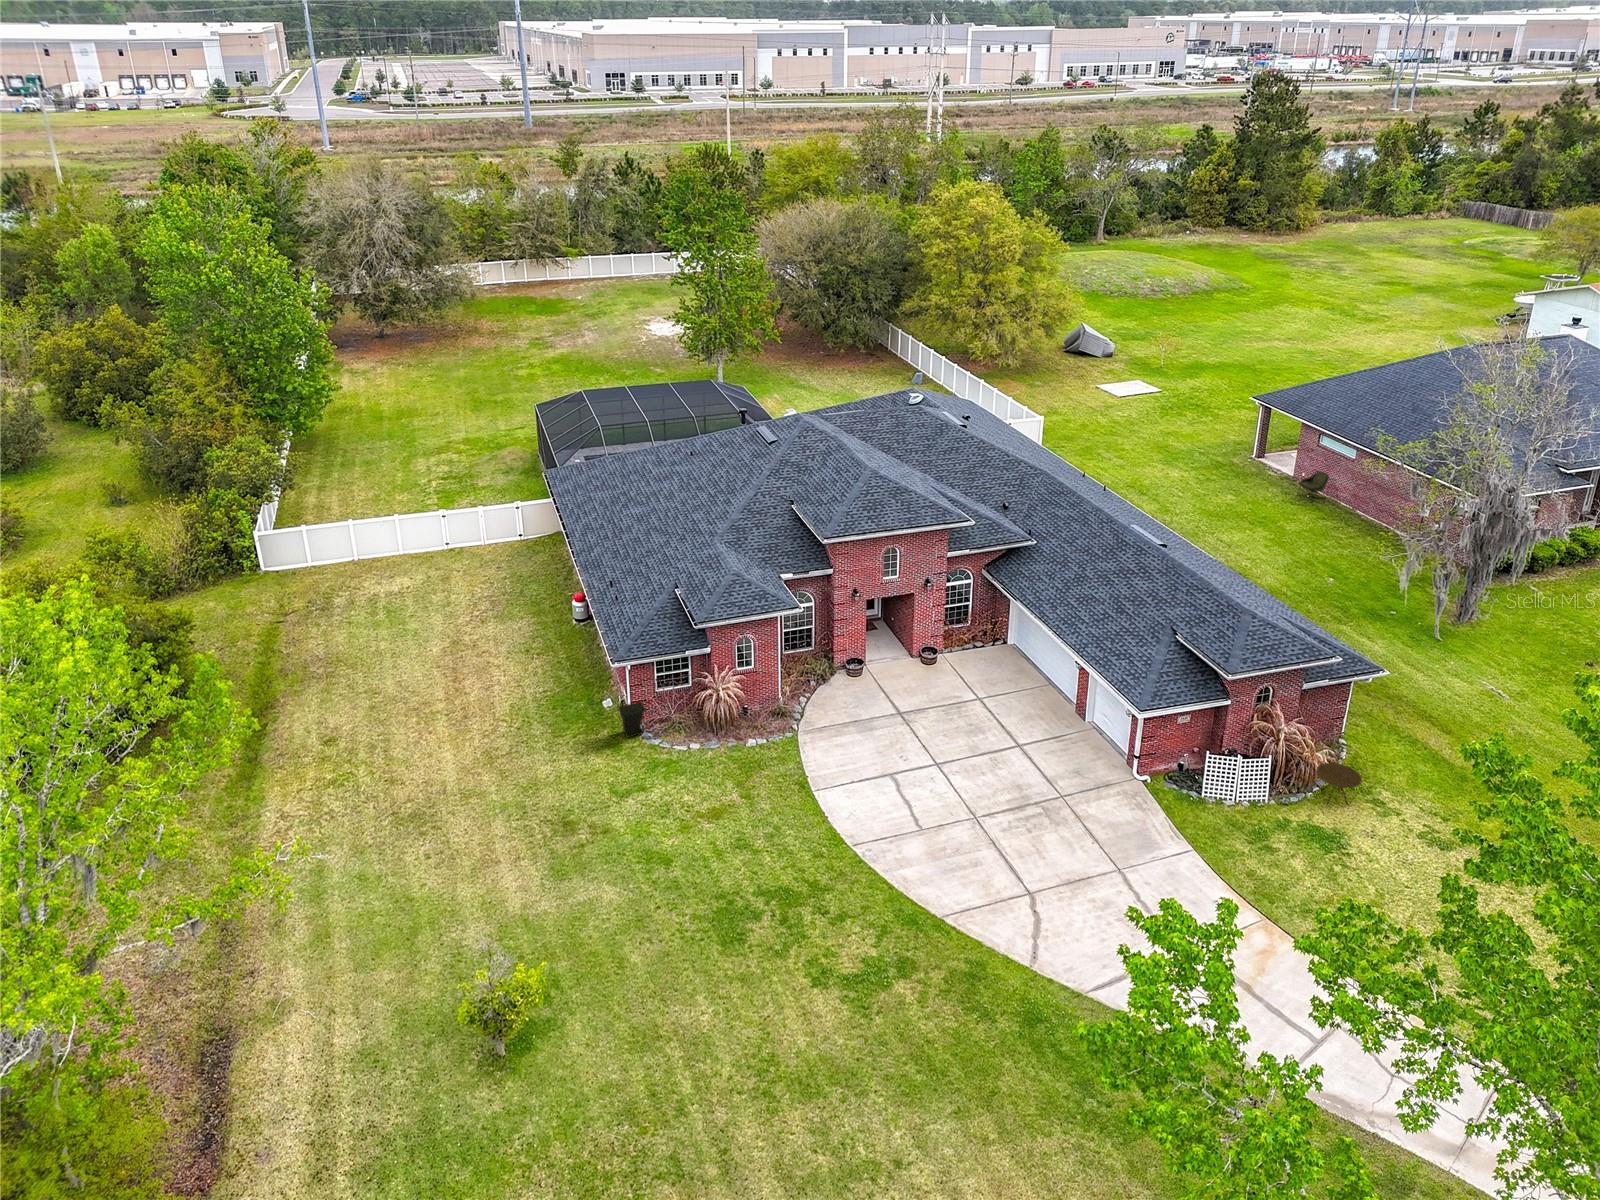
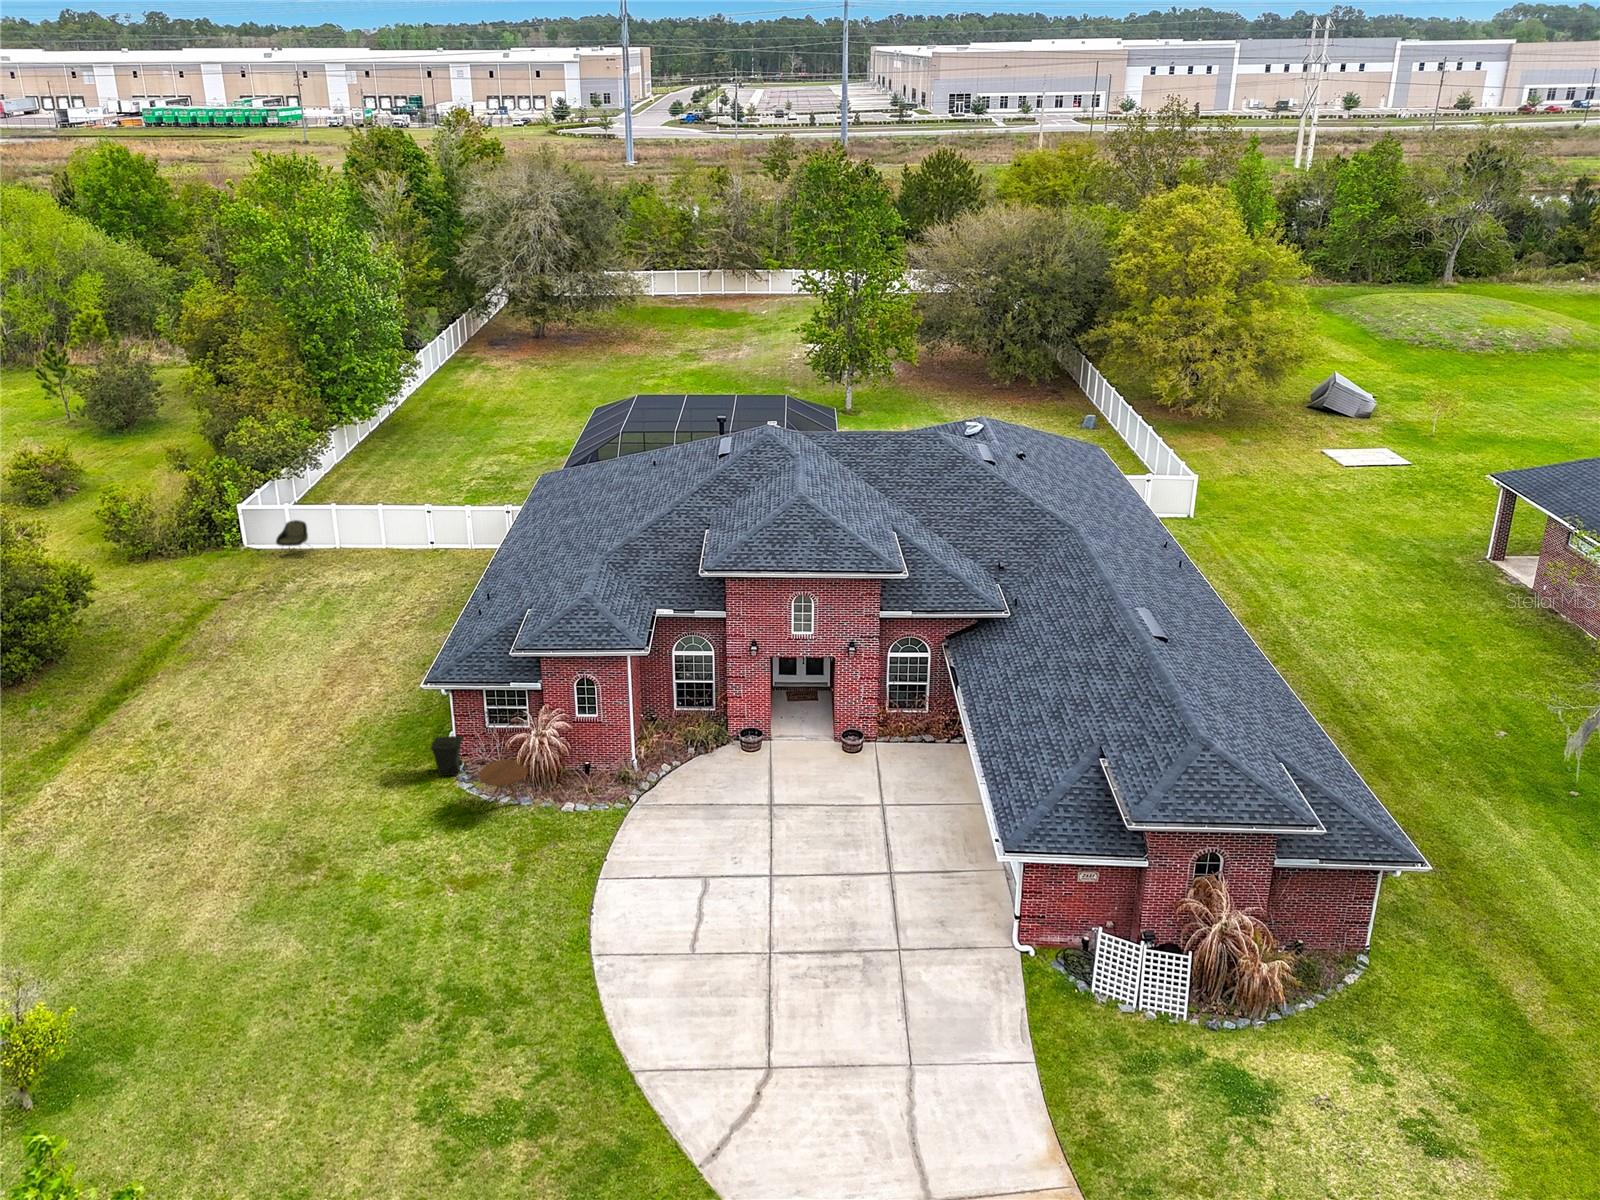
lounge chair: present [1298,471,1329,495] -> present [276,520,308,553]
round table: present [1316,763,1362,803] -> present [478,760,528,808]

